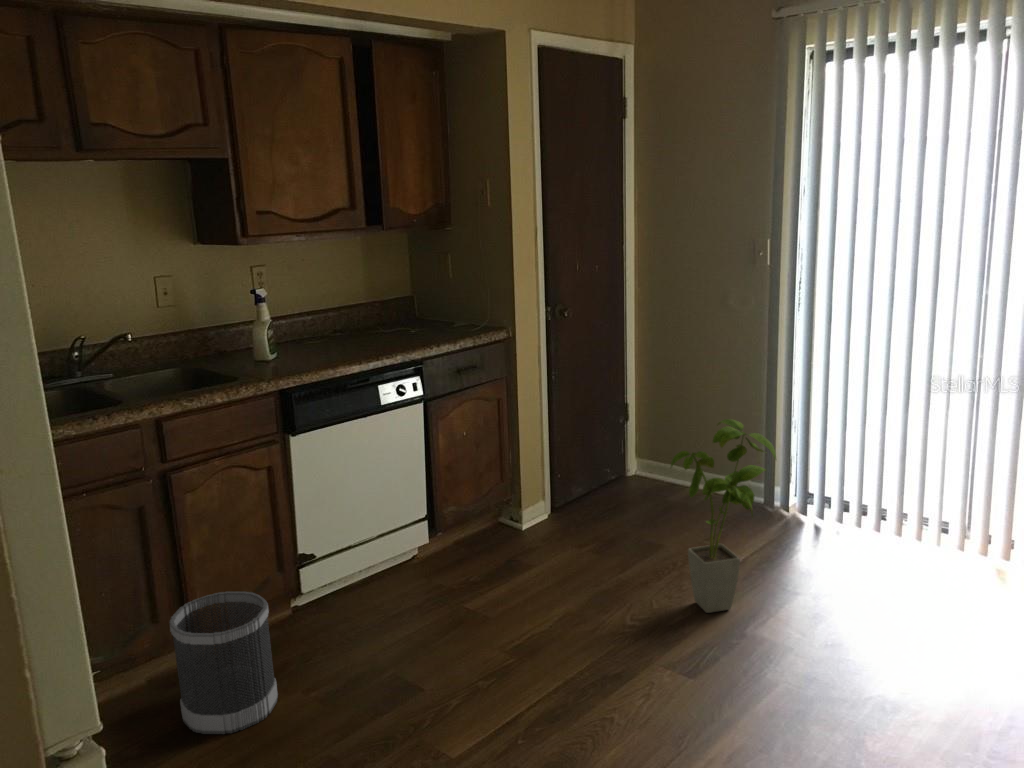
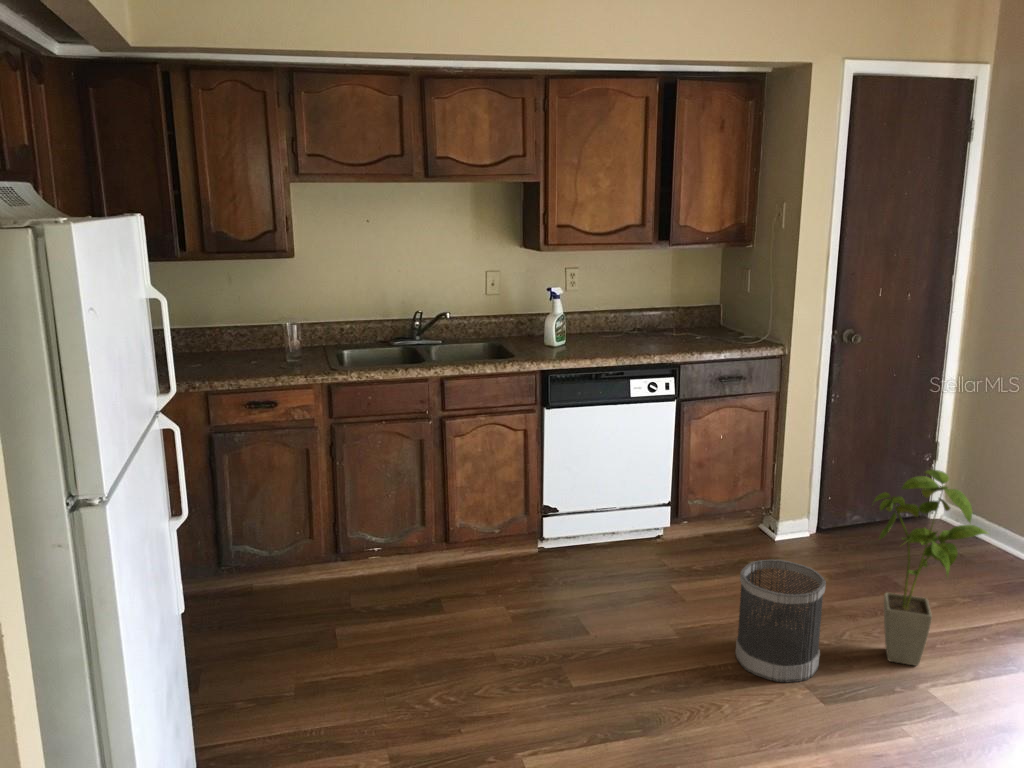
wastebasket: present [170,592,278,734] -> present [735,560,826,682]

